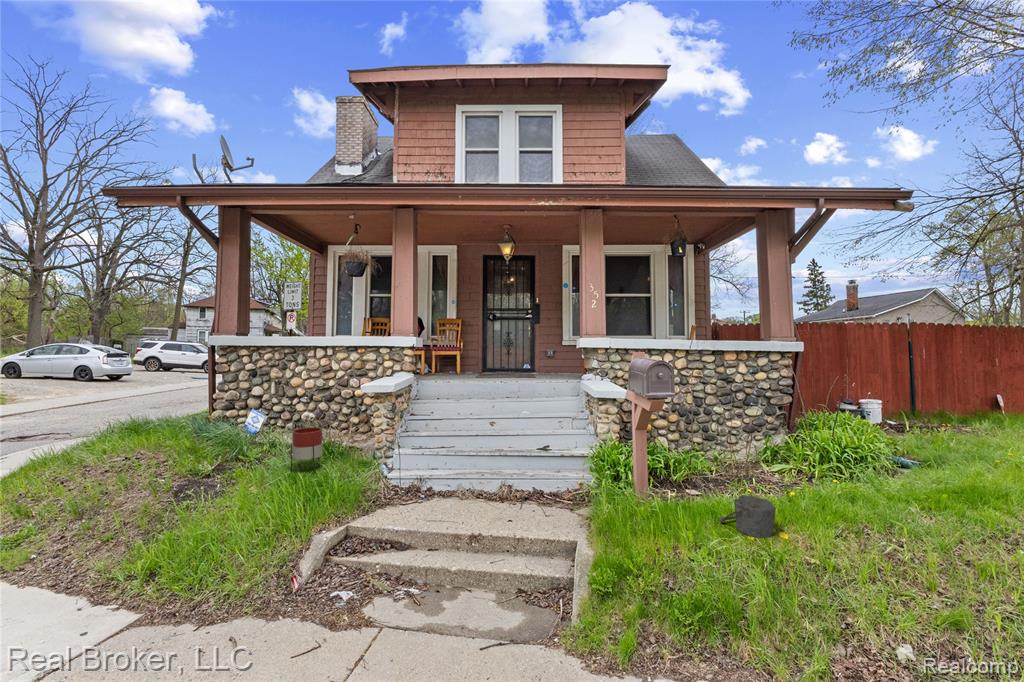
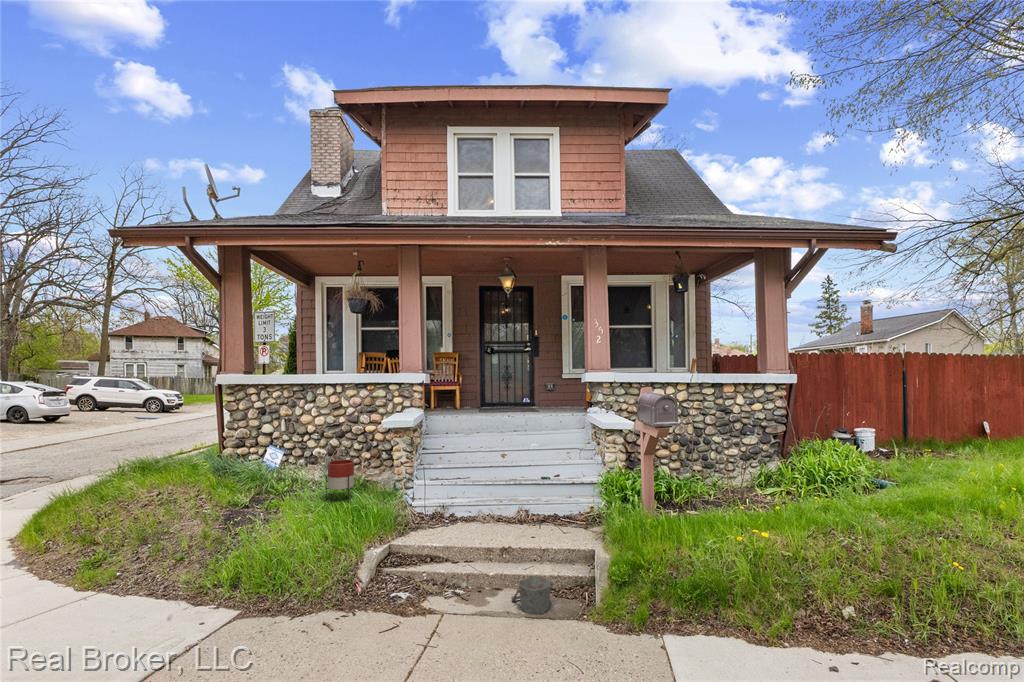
bucket: present [719,495,776,538] -> present [511,576,553,615]

